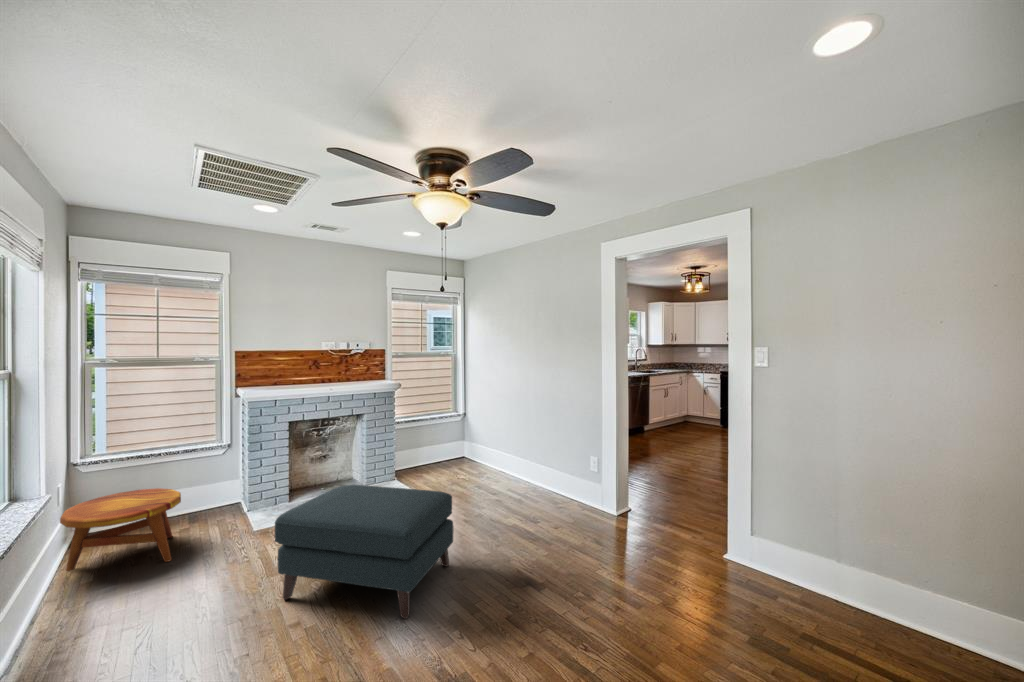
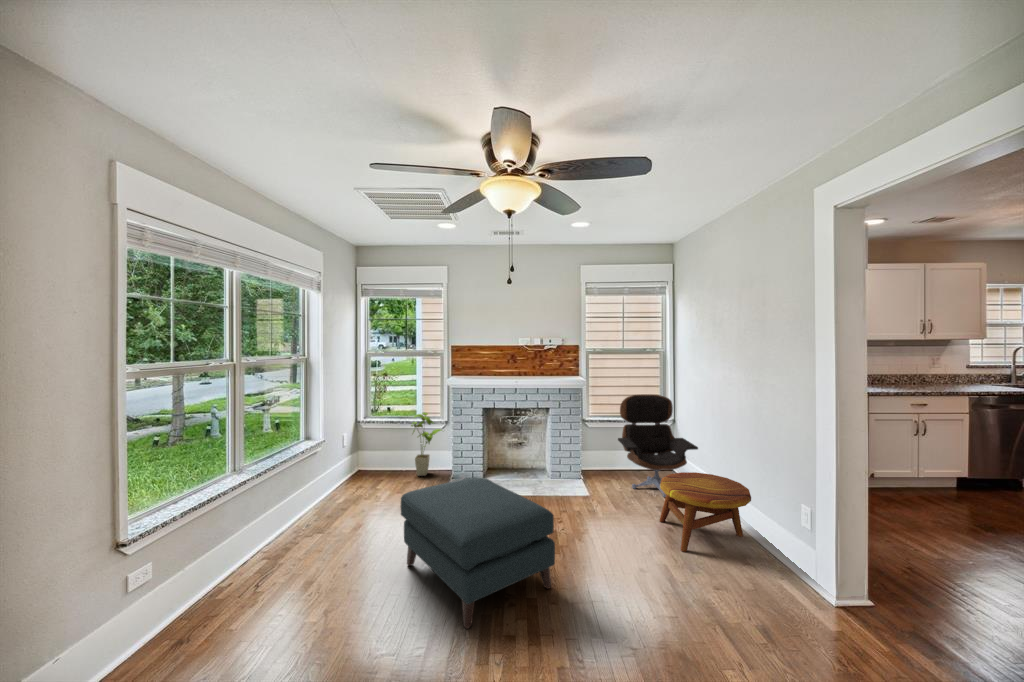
lounge chair: none [430,392,499,480] -> present [618,394,698,497]
house plant: none [176,436,228,520] -> present [411,412,442,476]
side table: present [60,488,181,571] -> present [660,472,751,552]

